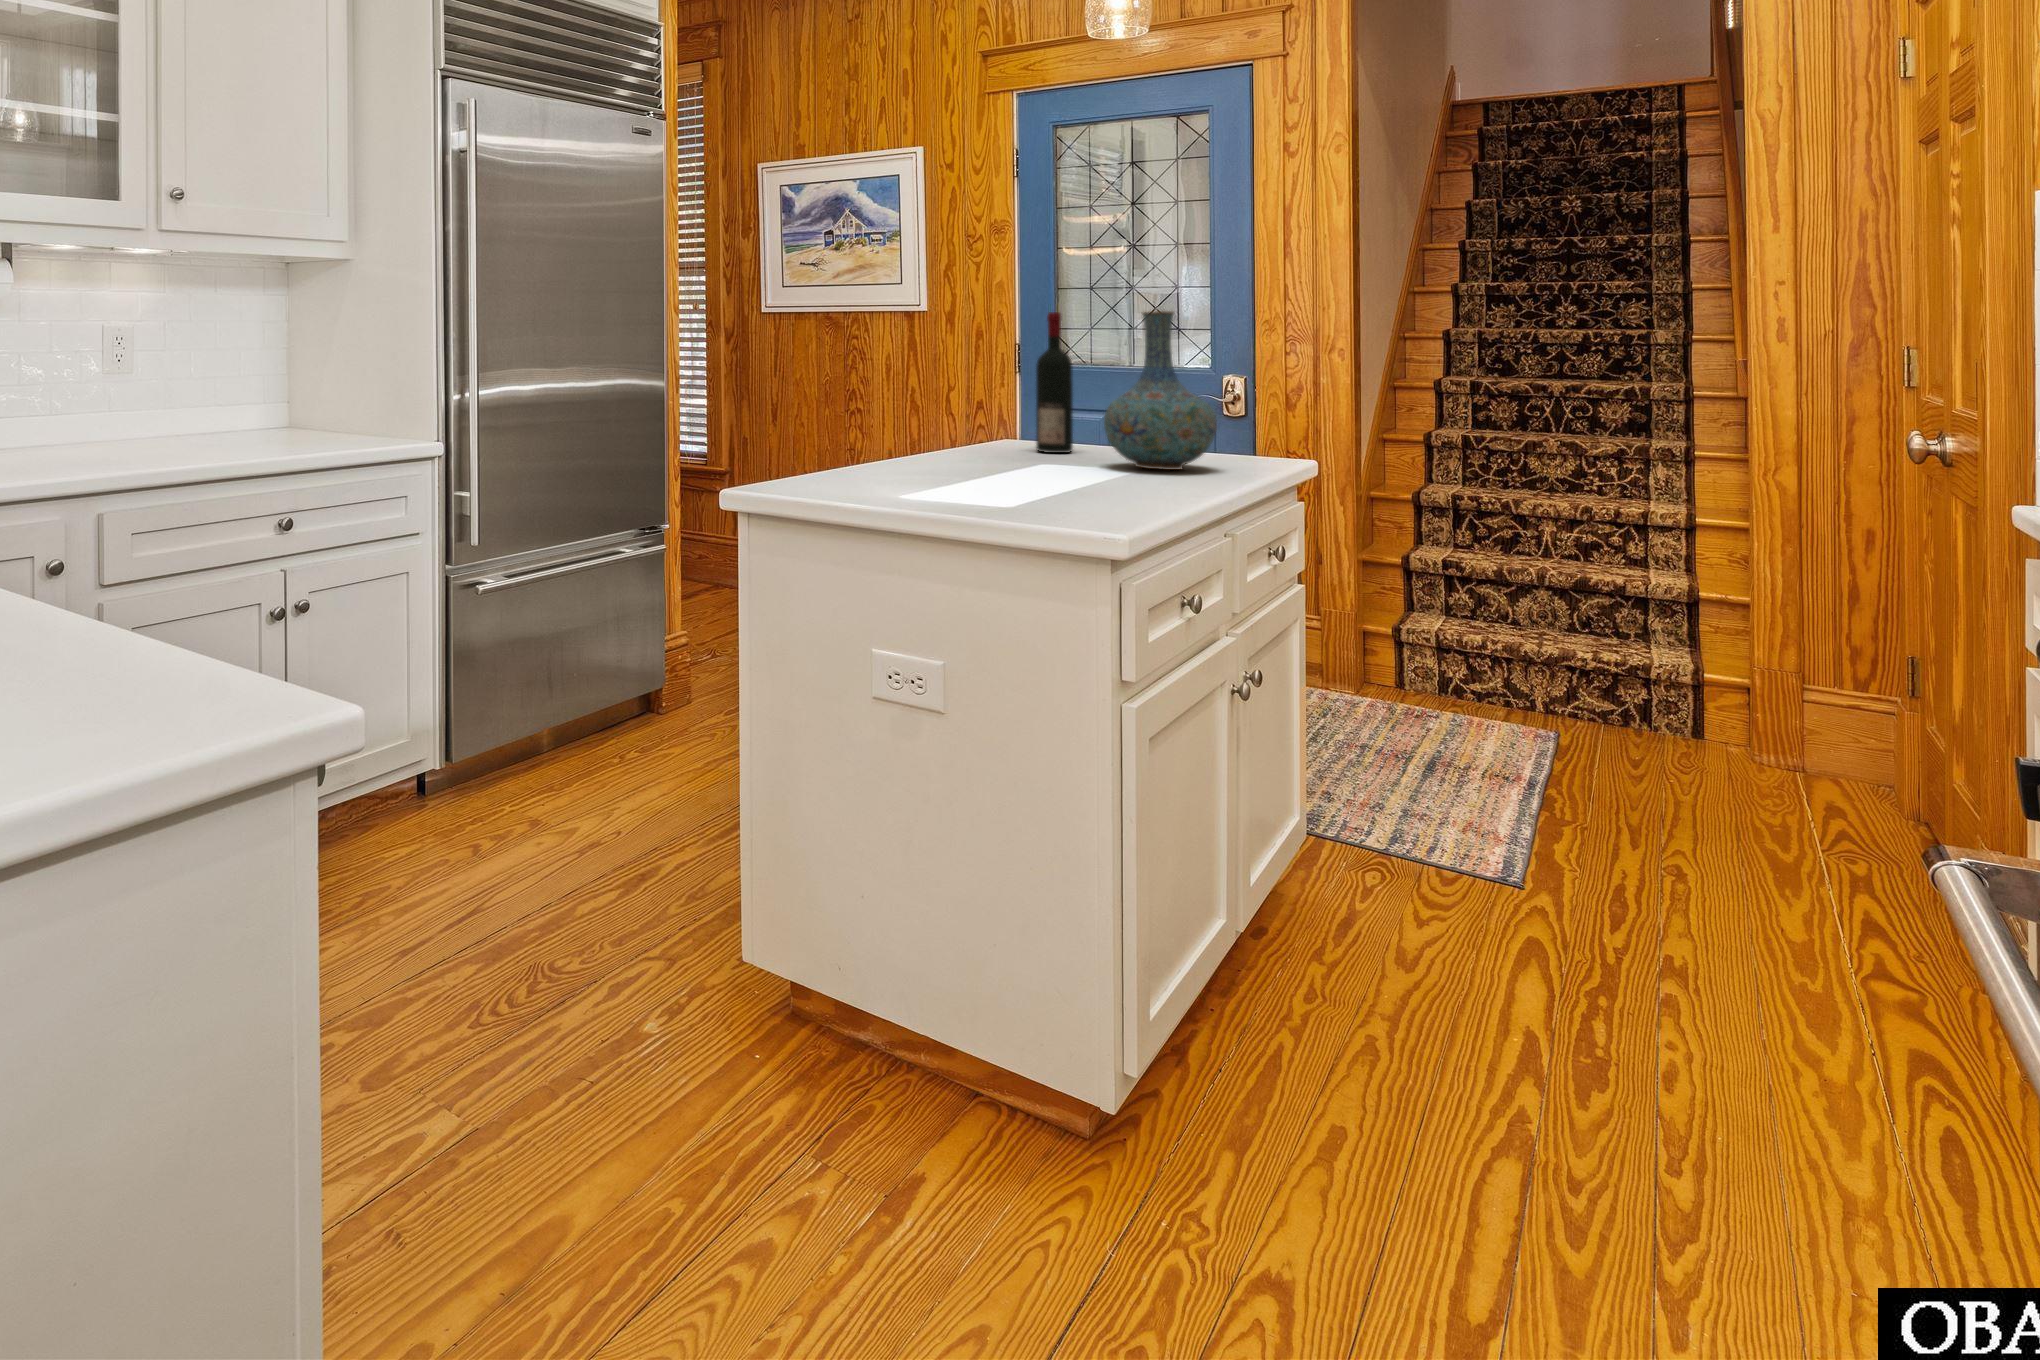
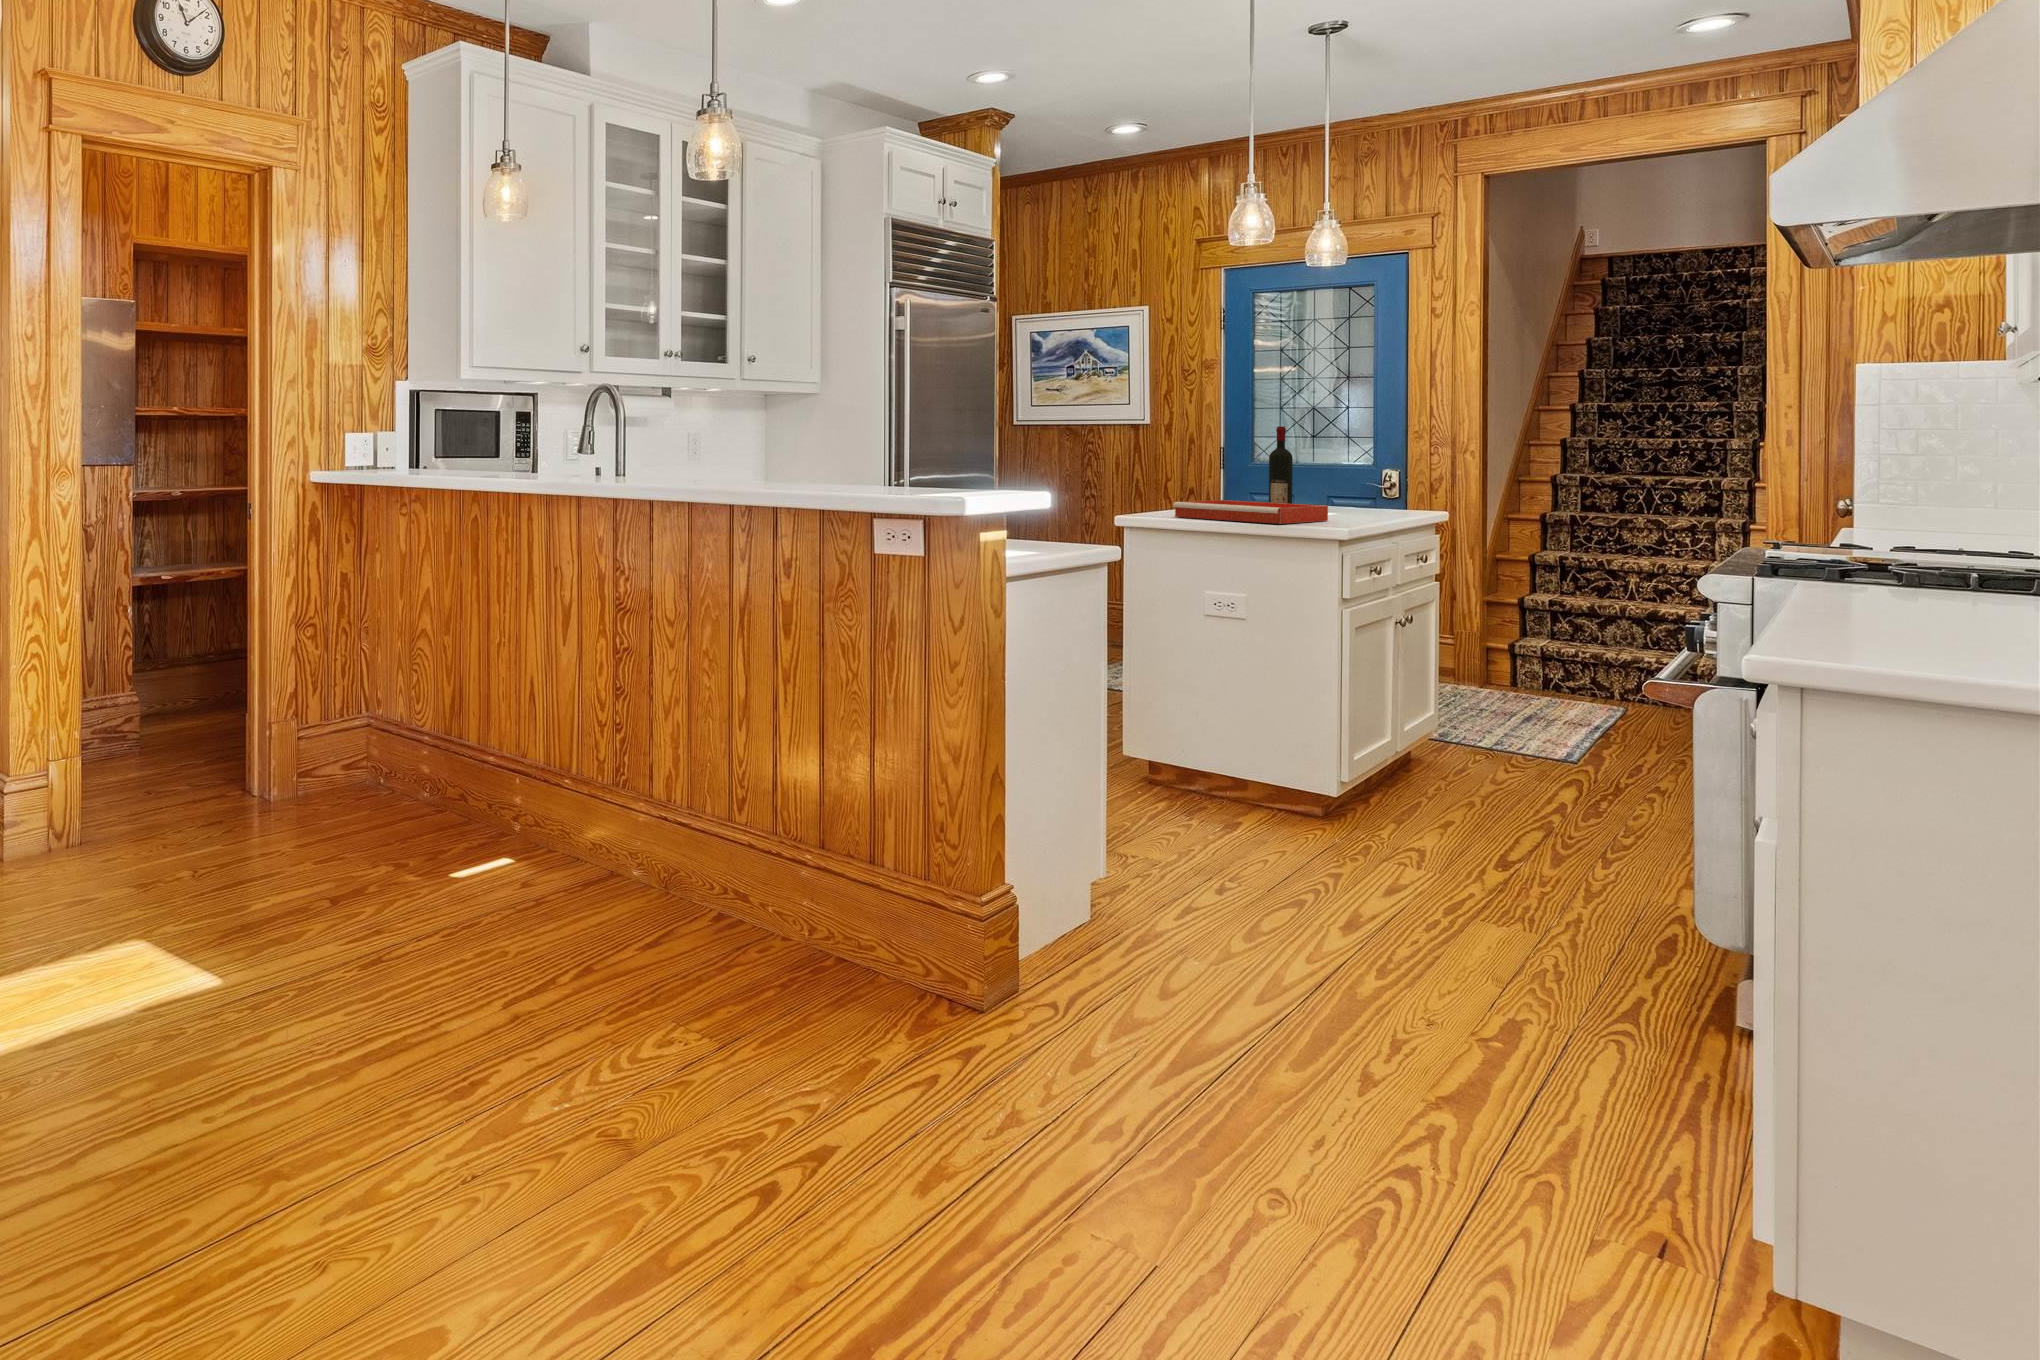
vase: present [1104,311,1217,470] -> none [1317,427,1388,516]
tray: none [852,443,1113,497] -> present [1173,500,1328,524]

